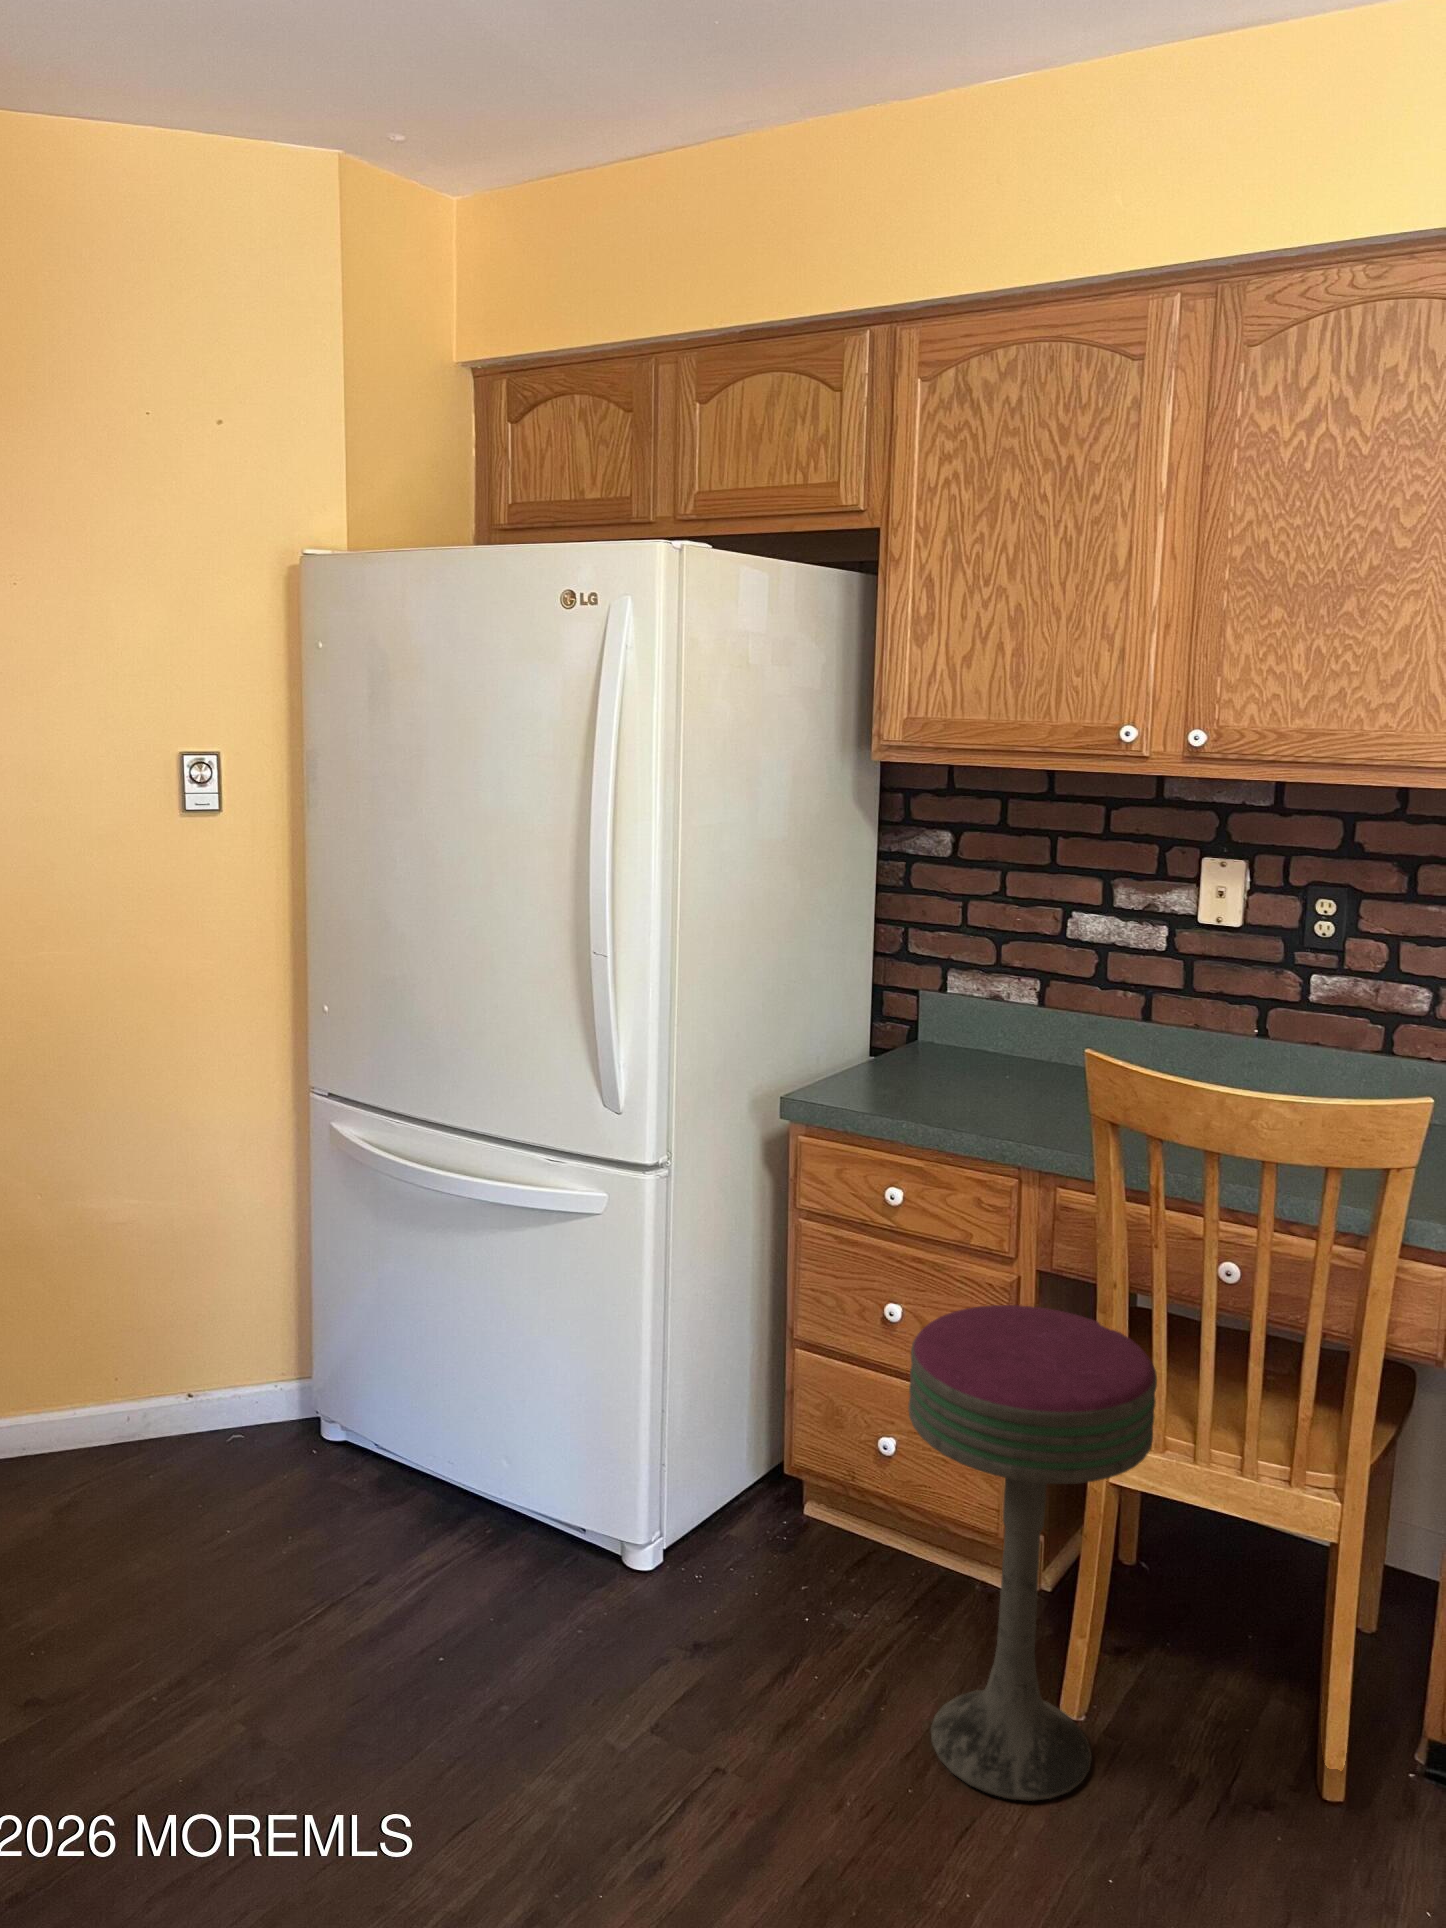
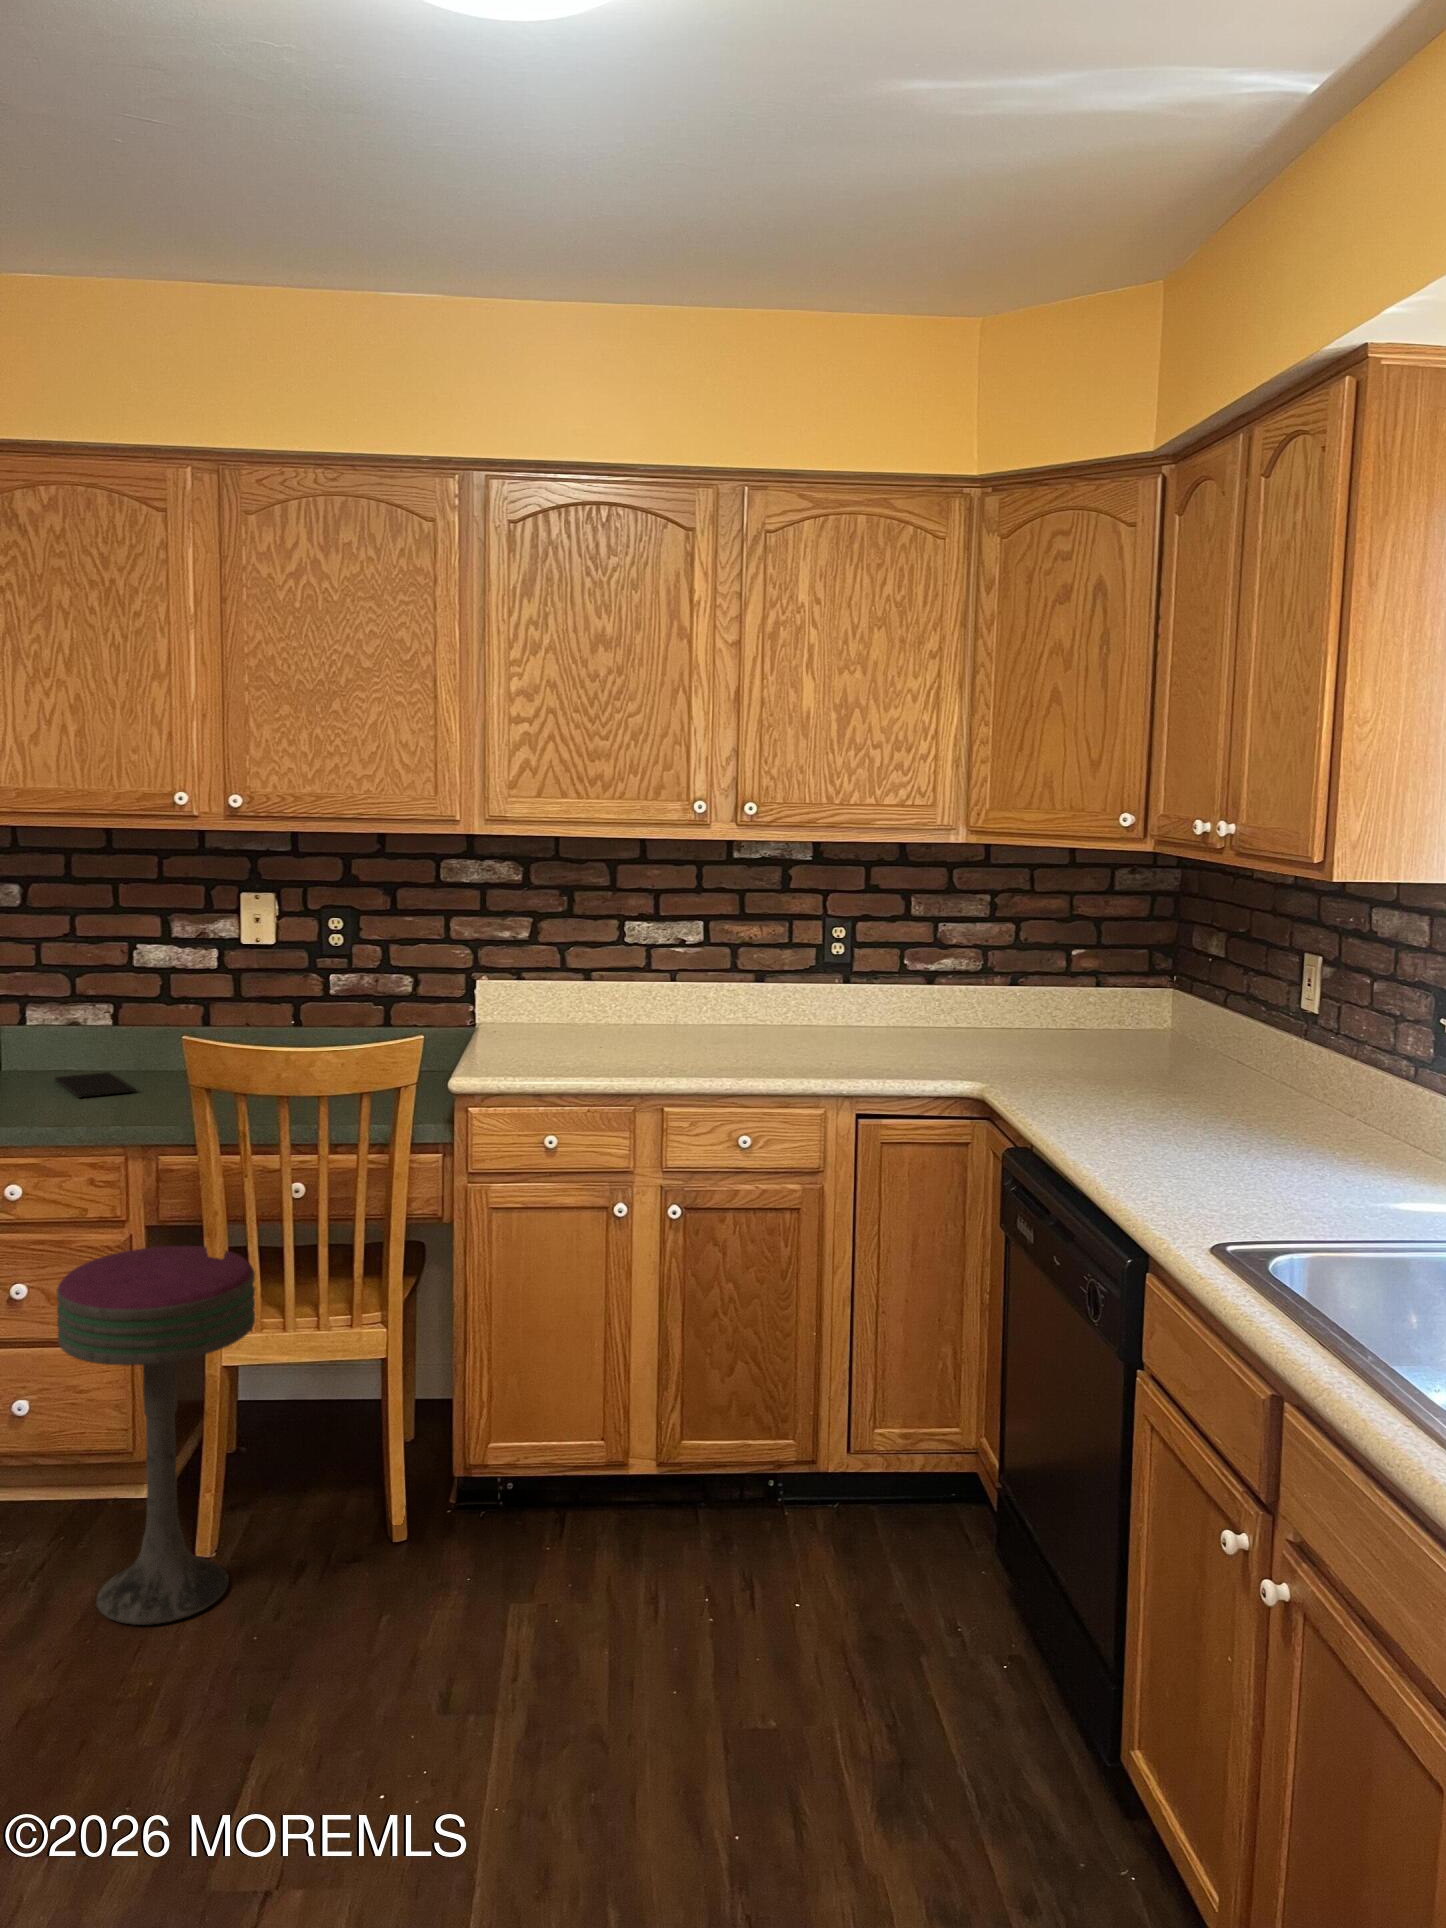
tablet: none [967,1060,1048,1095] -> present [55,1072,134,1097]

